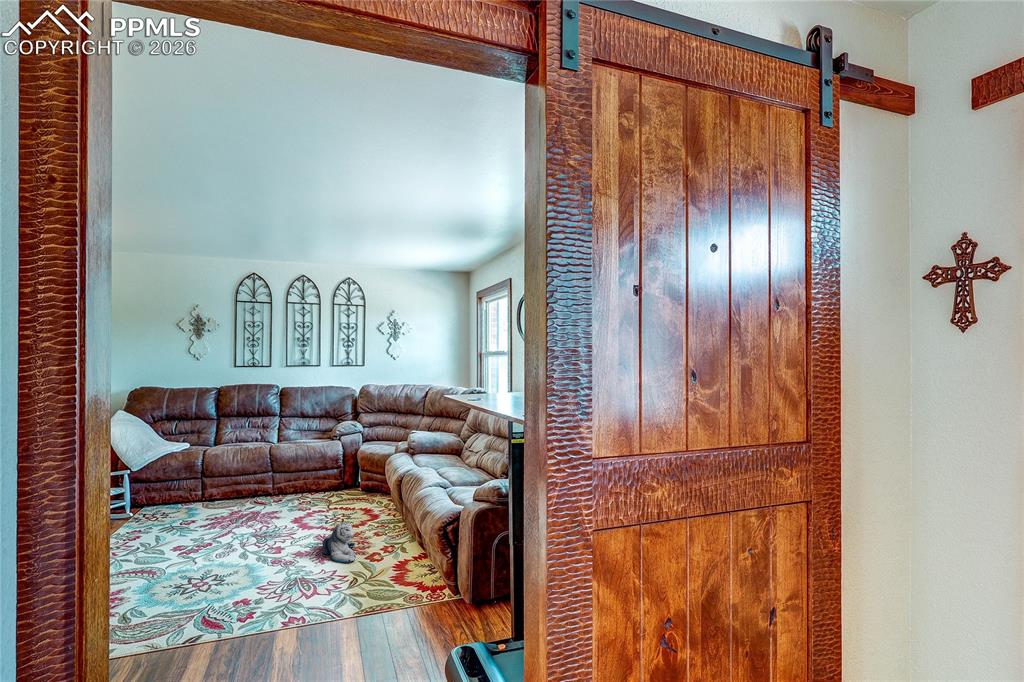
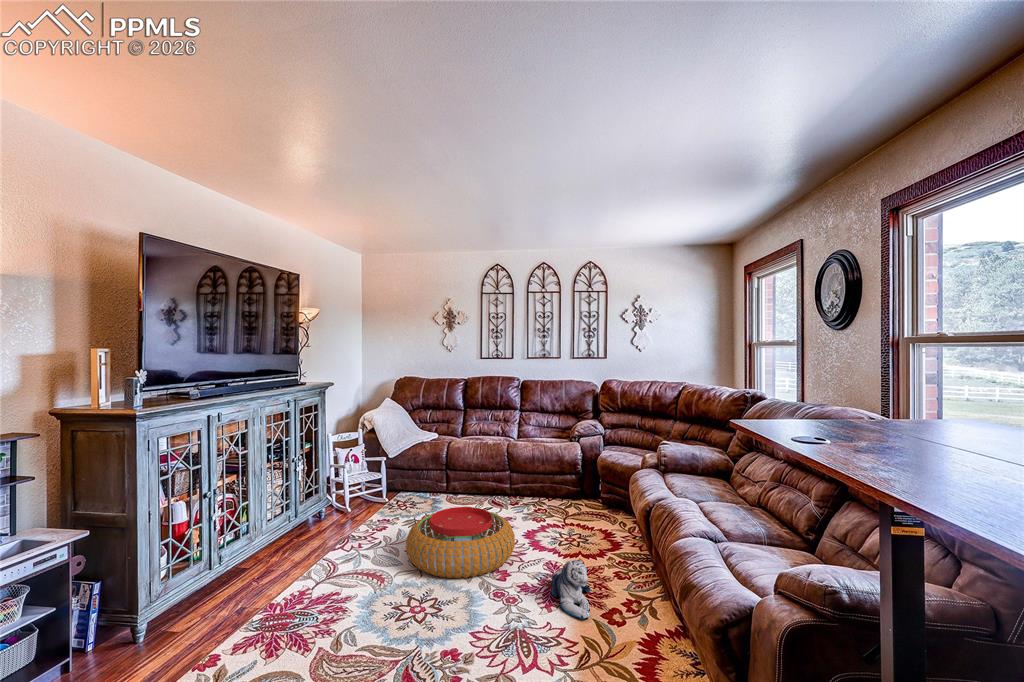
pouf: none [176,502,287,562] -> present [406,507,515,578]

